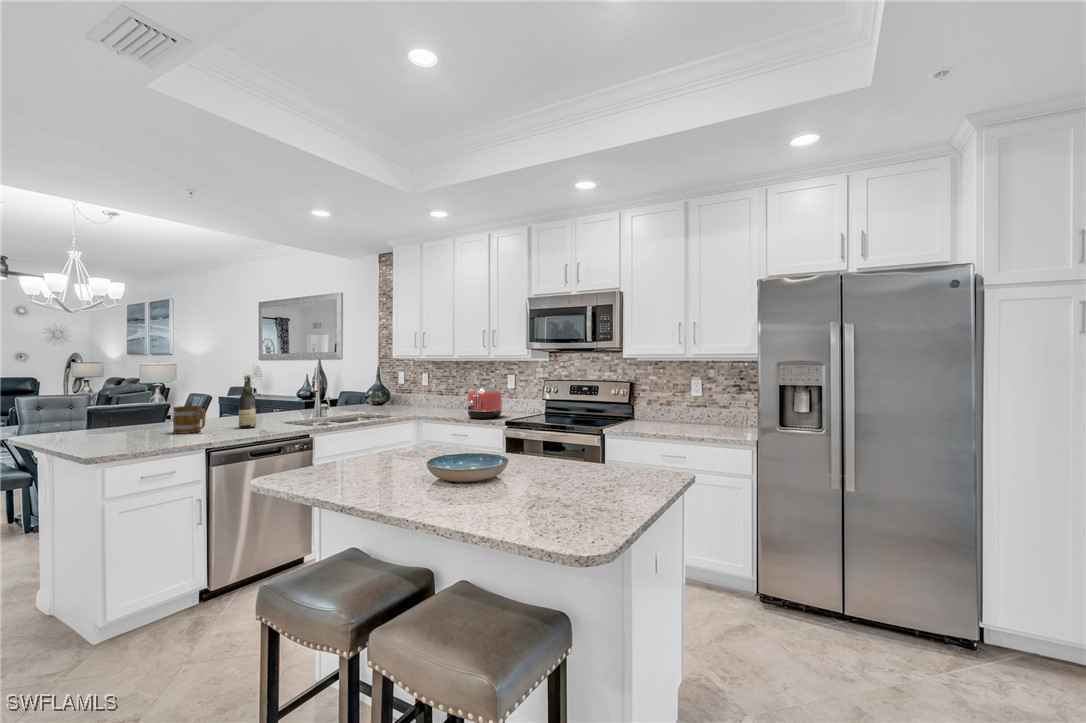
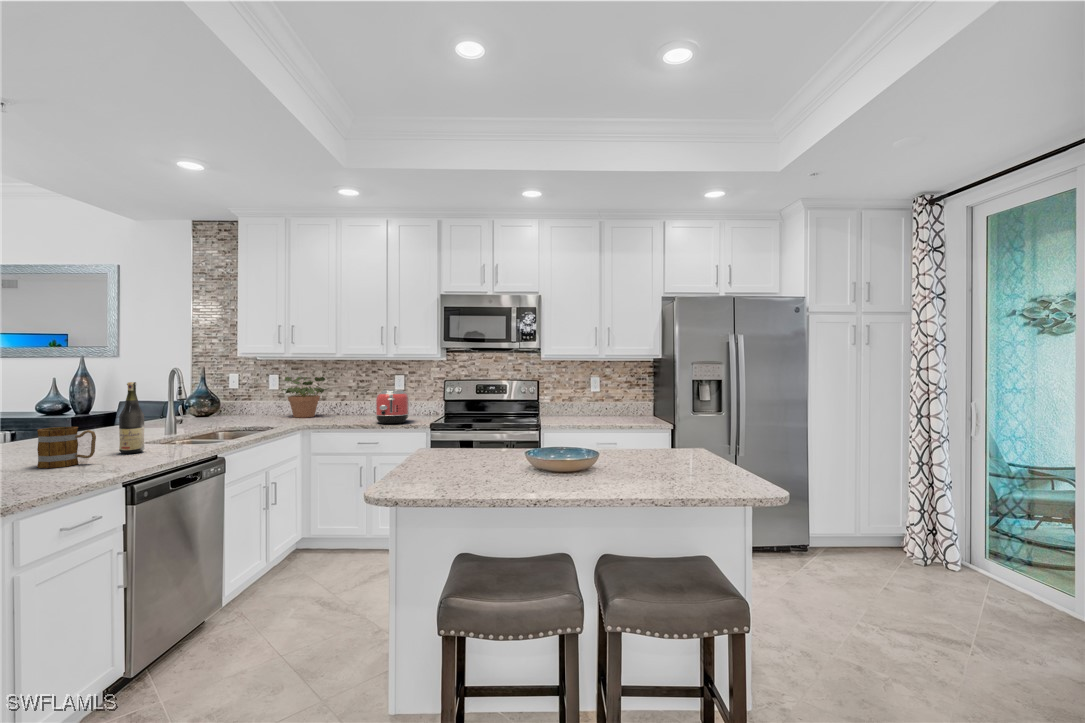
potted plant: none [419,374,455,409] -> present [282,377,329,418]

